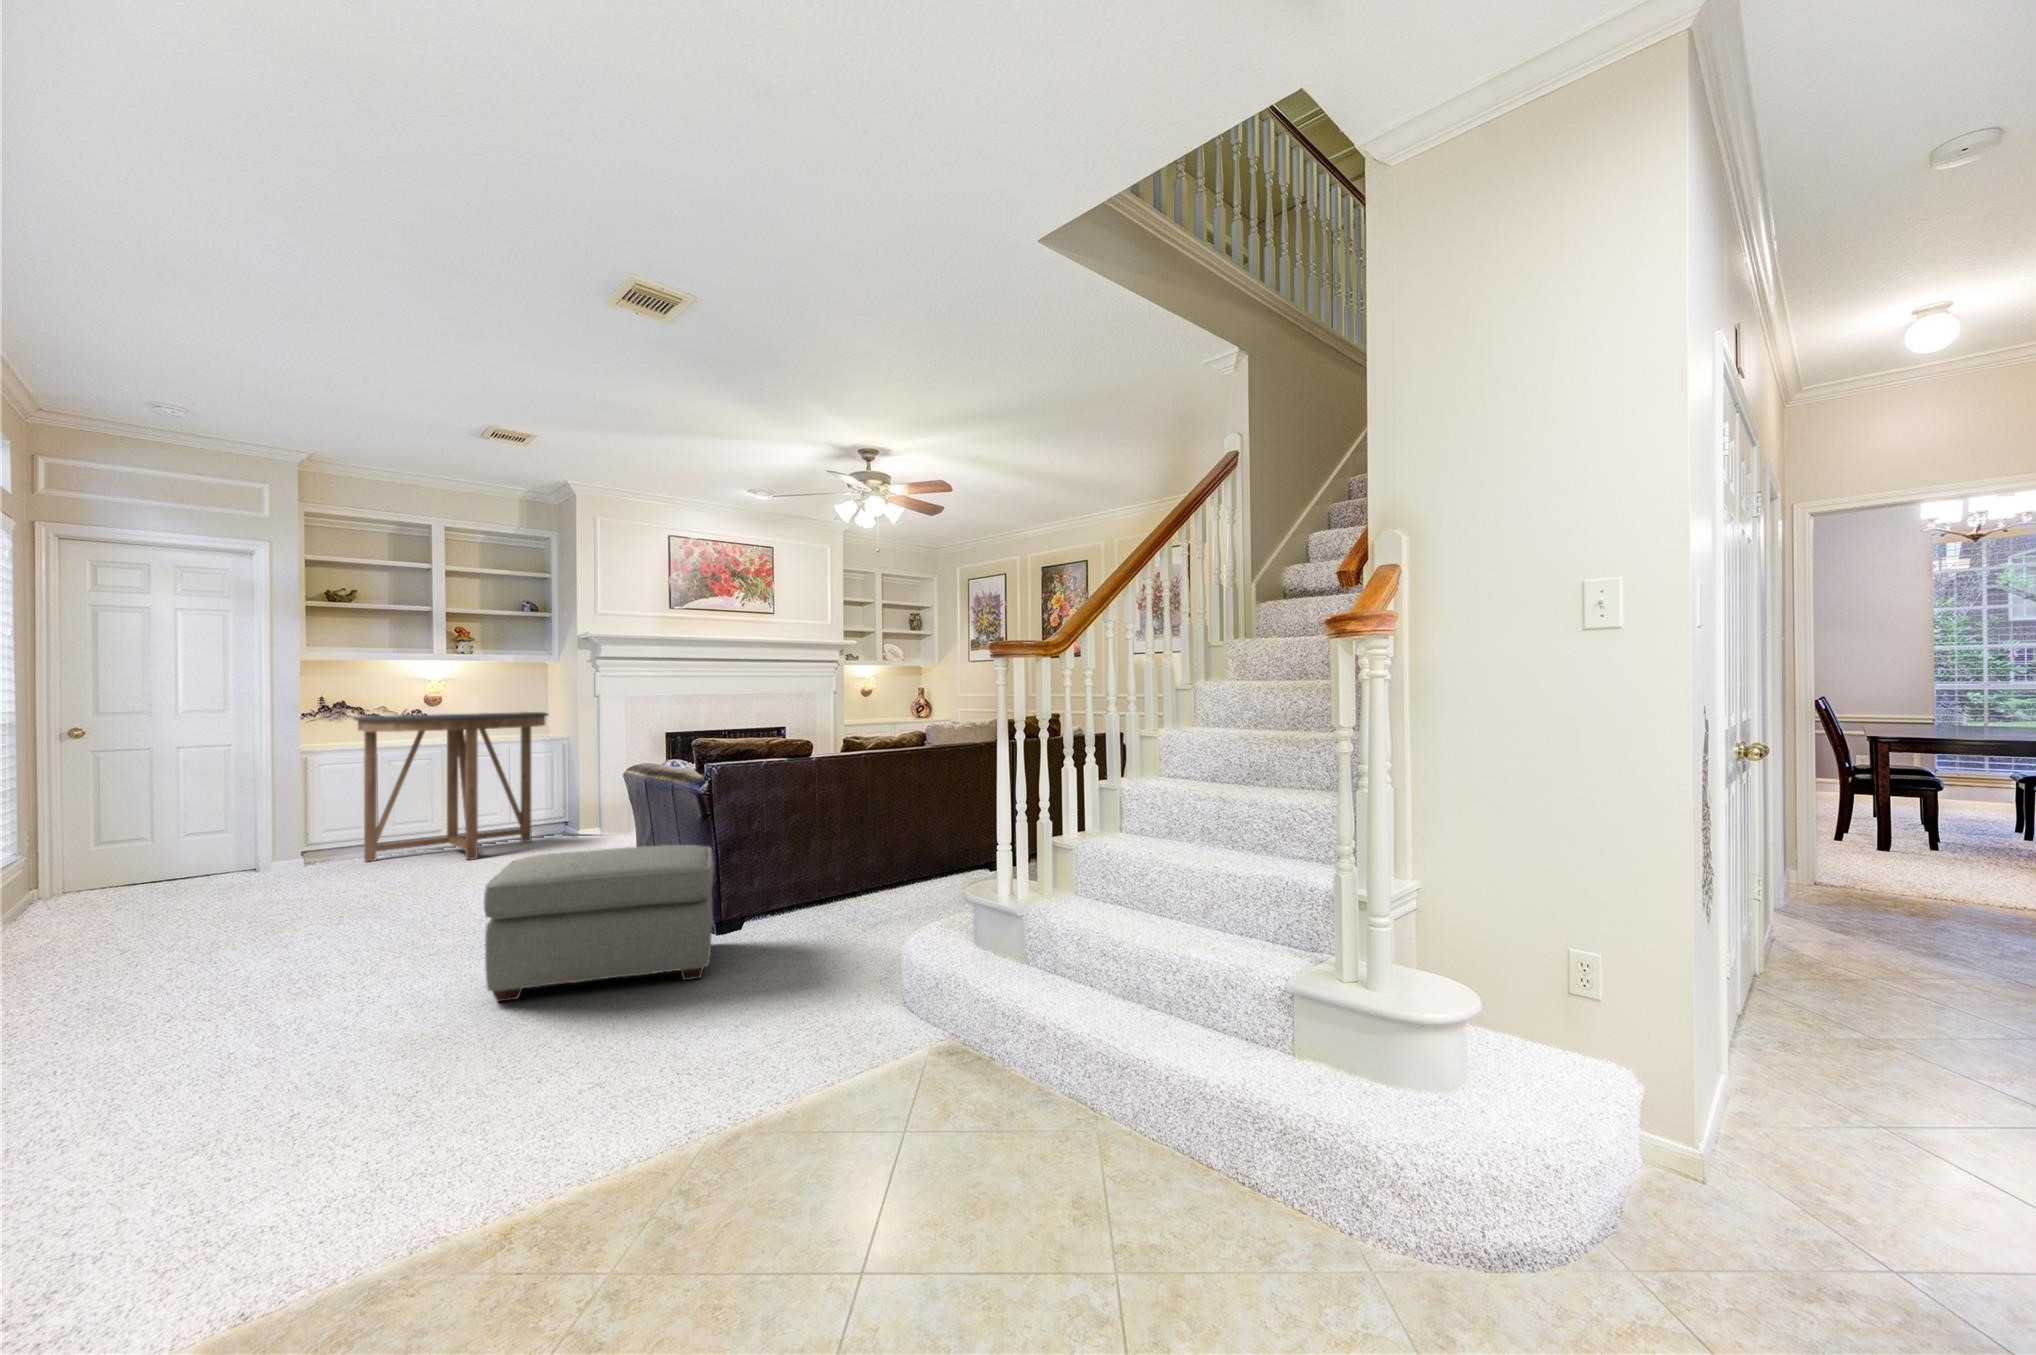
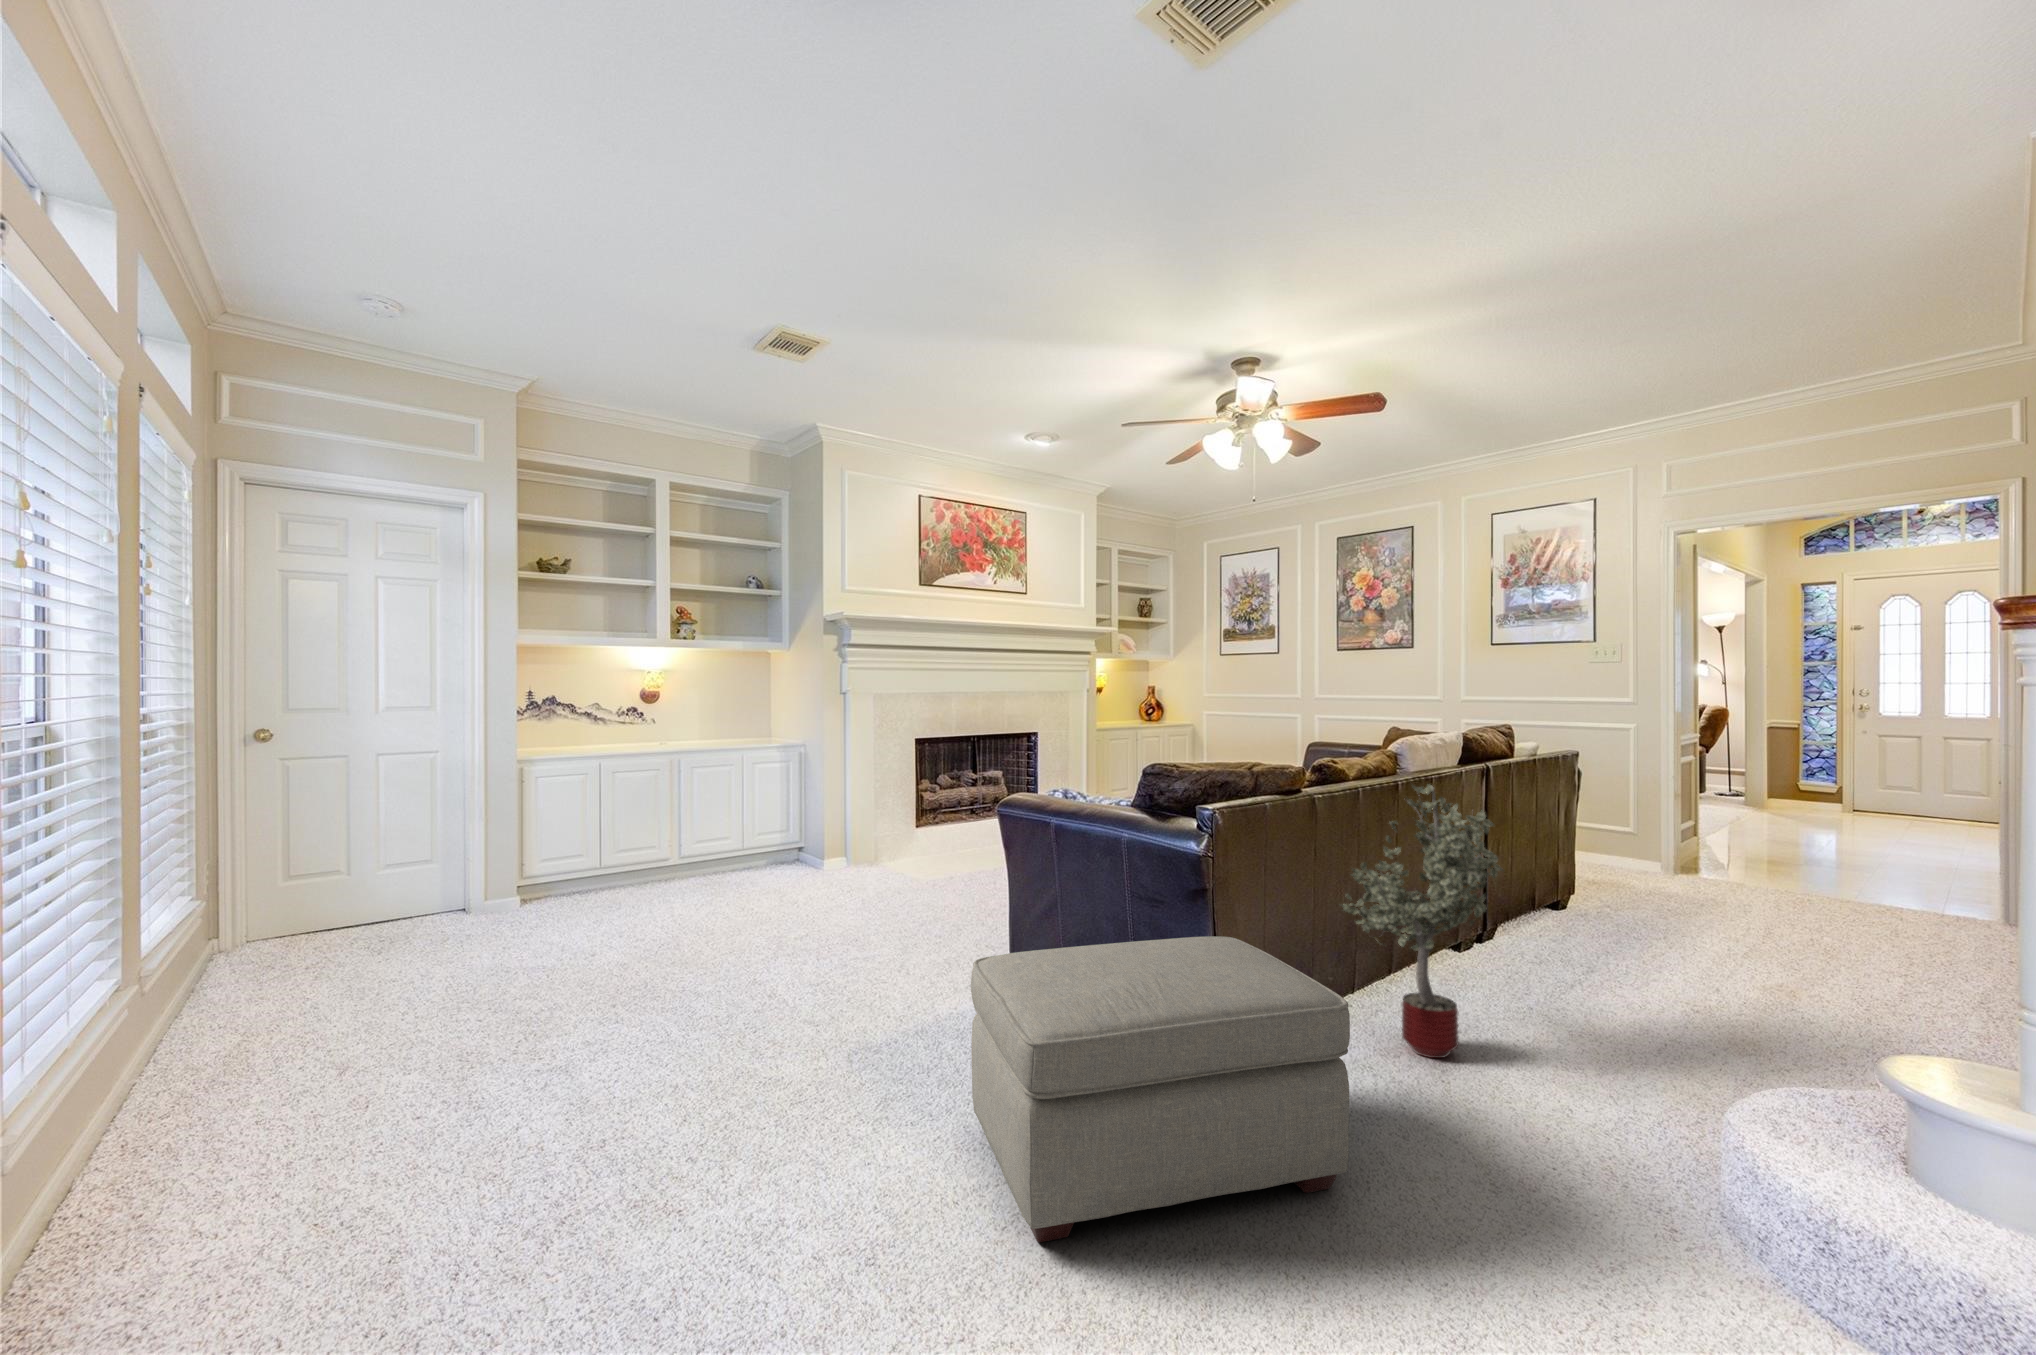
console table: present [354,712,548,862] -> none [577,712,796,901]
potted tree: none [801,750,929,926] -> present [1339,784,1503,1058]

